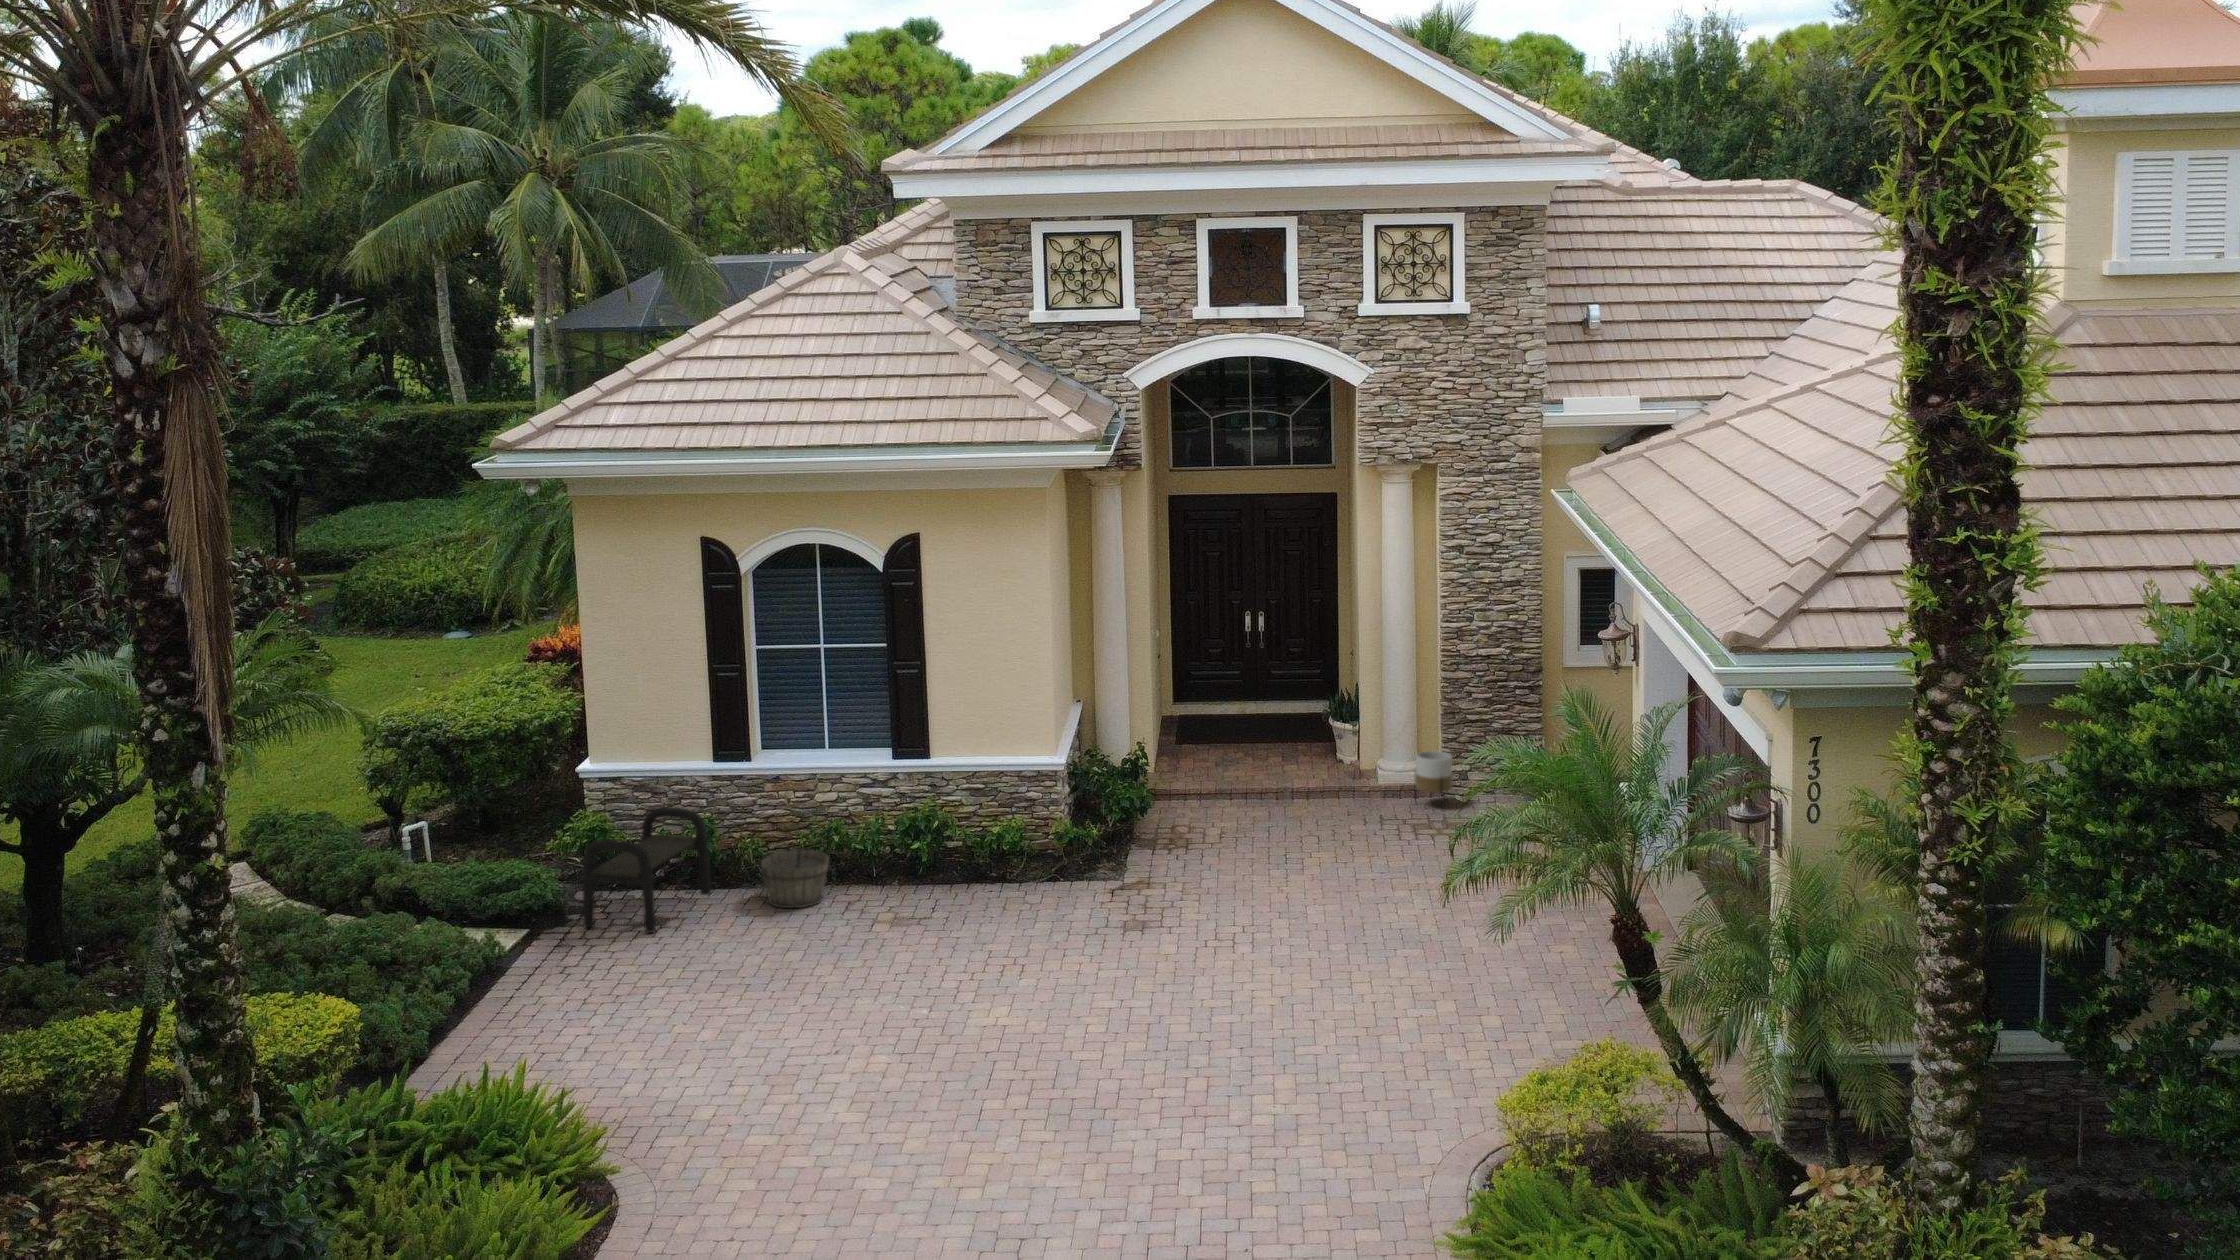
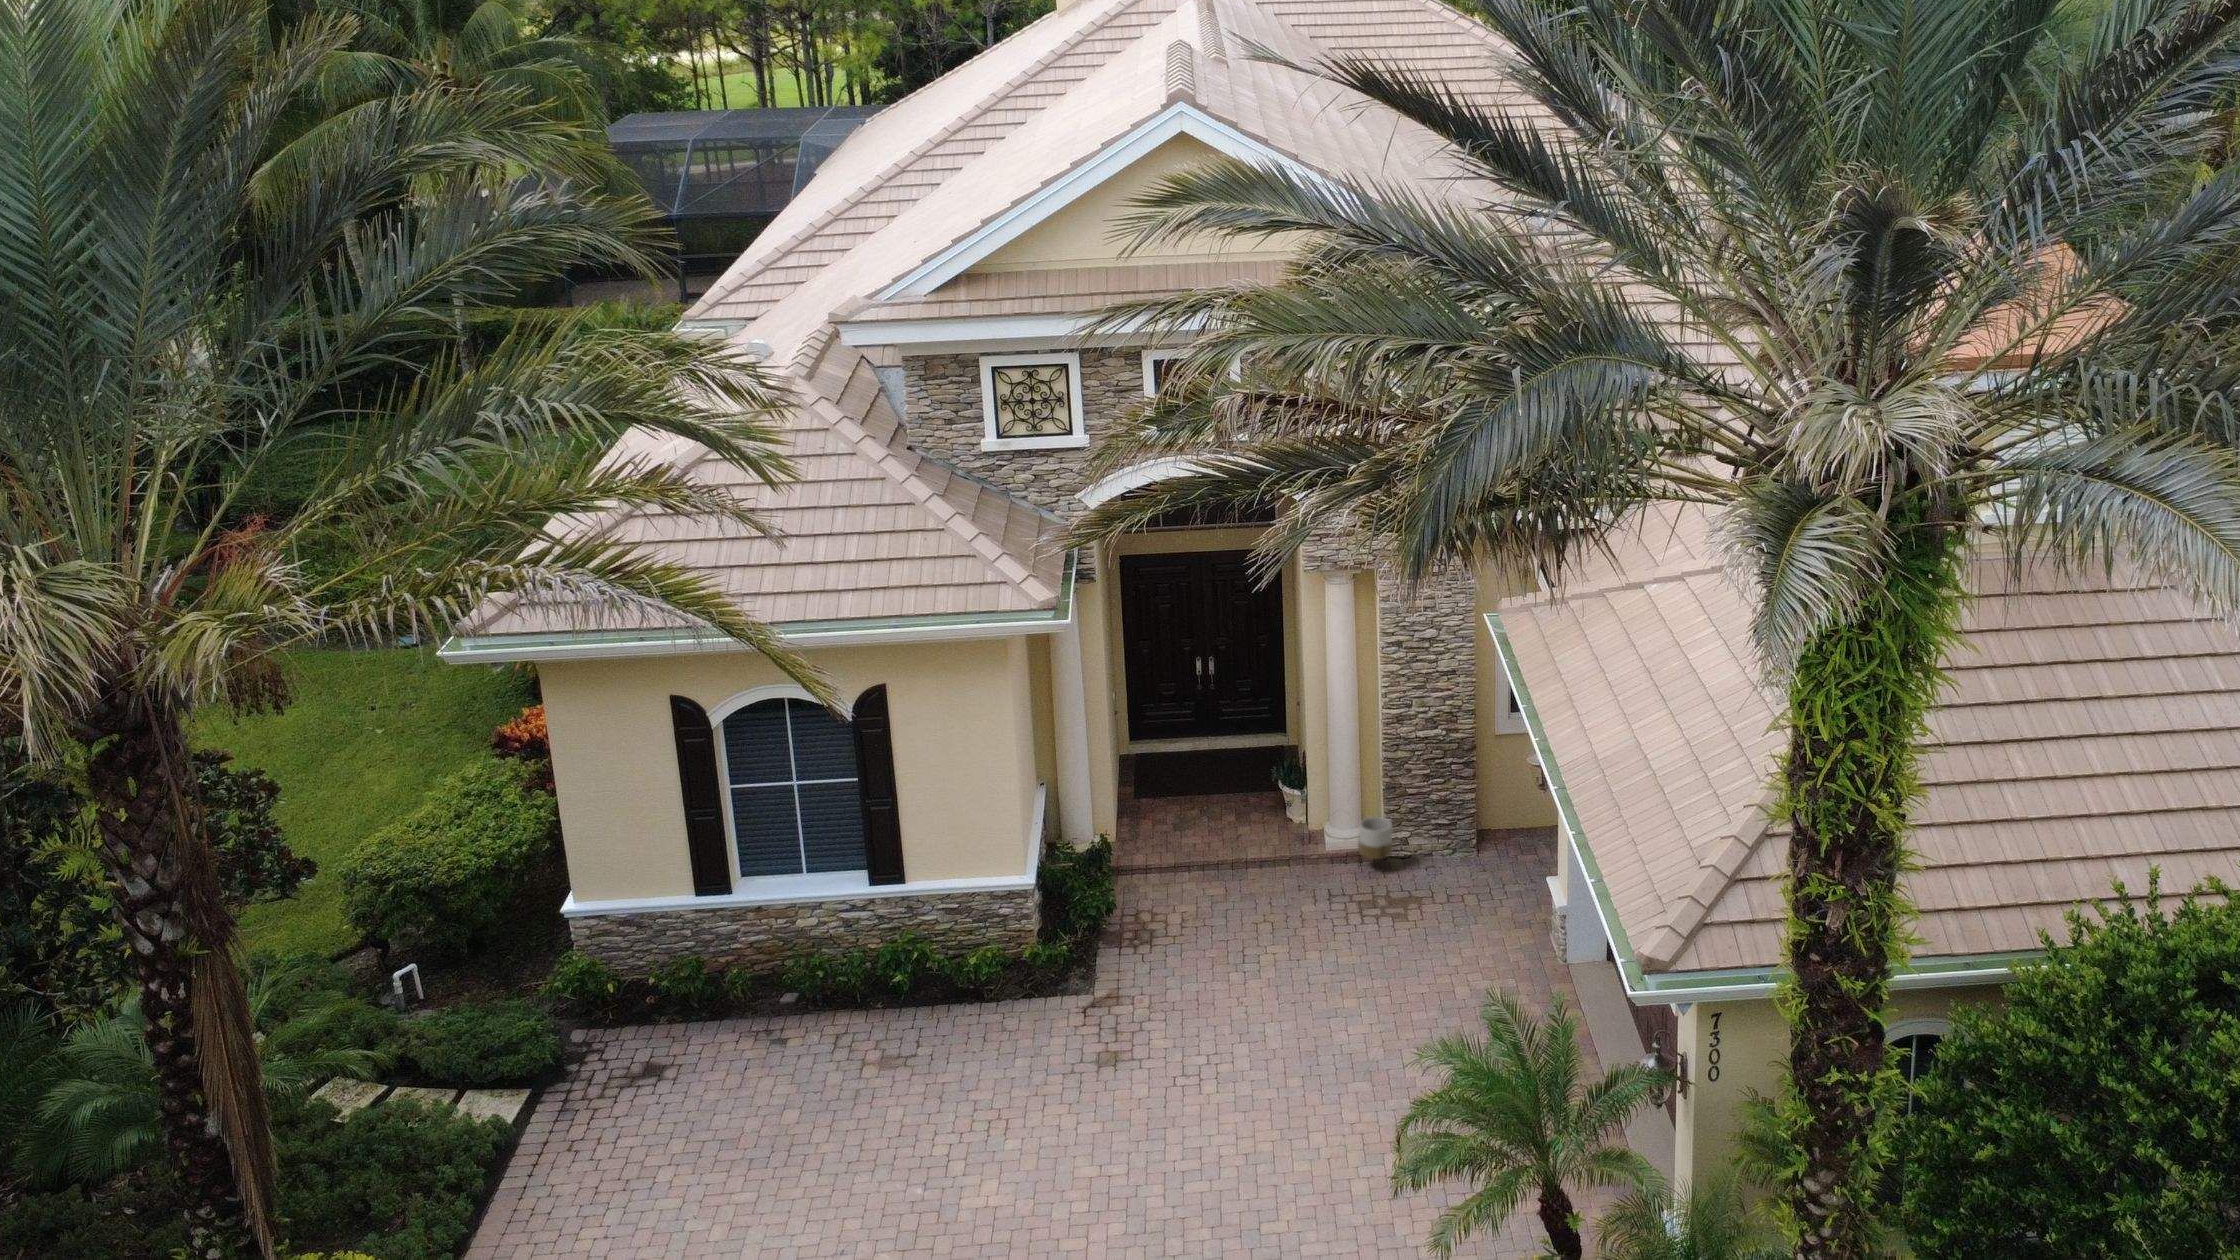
bench: present [583,807,711,933] -> none [576,948,701,1086]
wooden bucket: present [761,849,829,908] -> none [748,979,814,1043]

